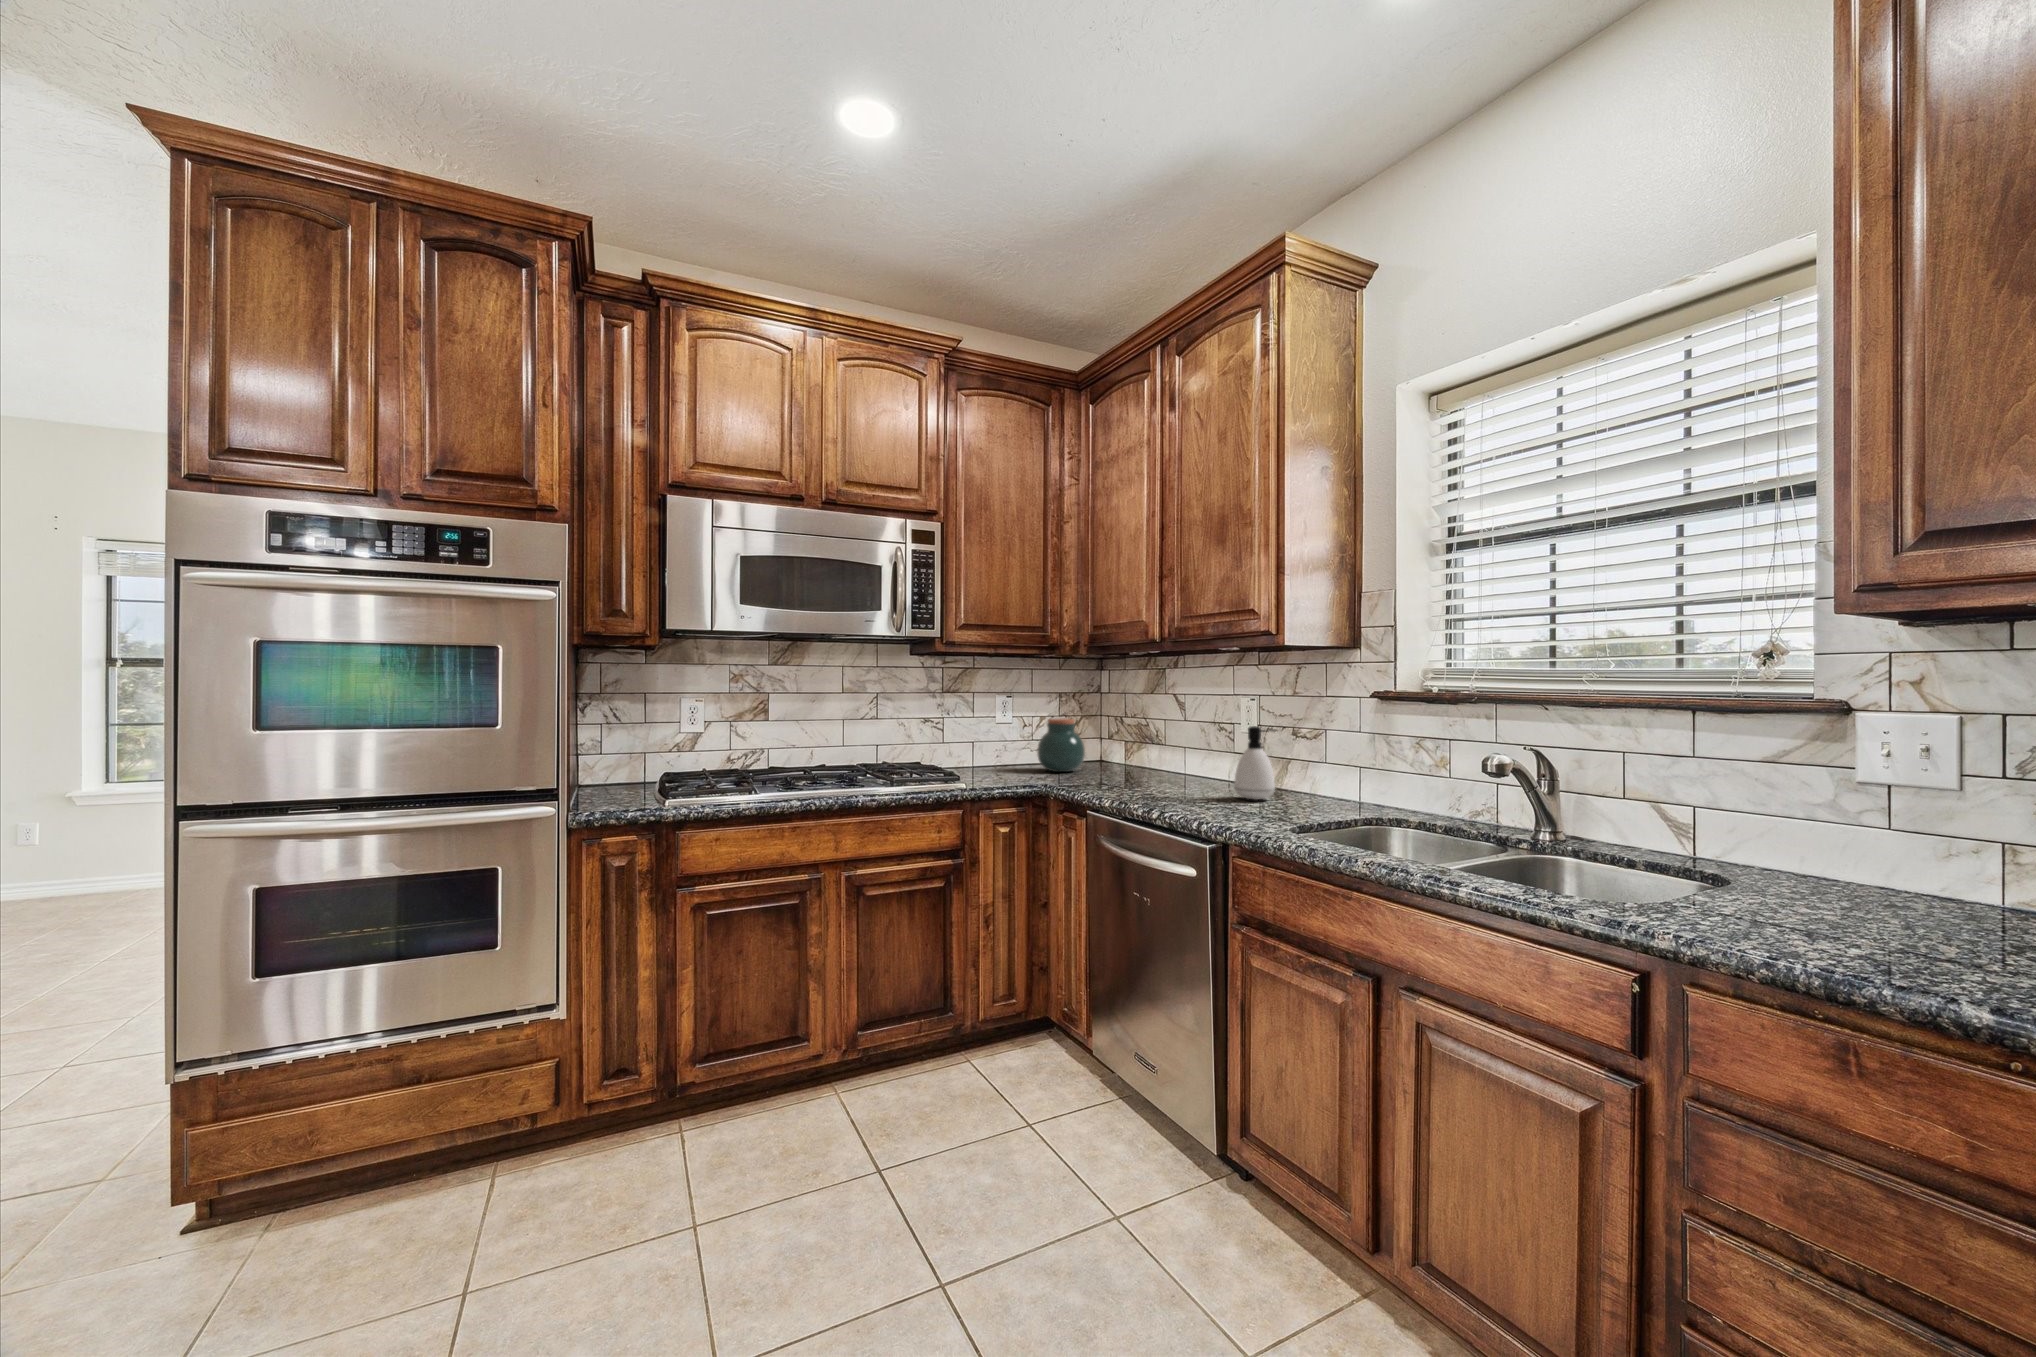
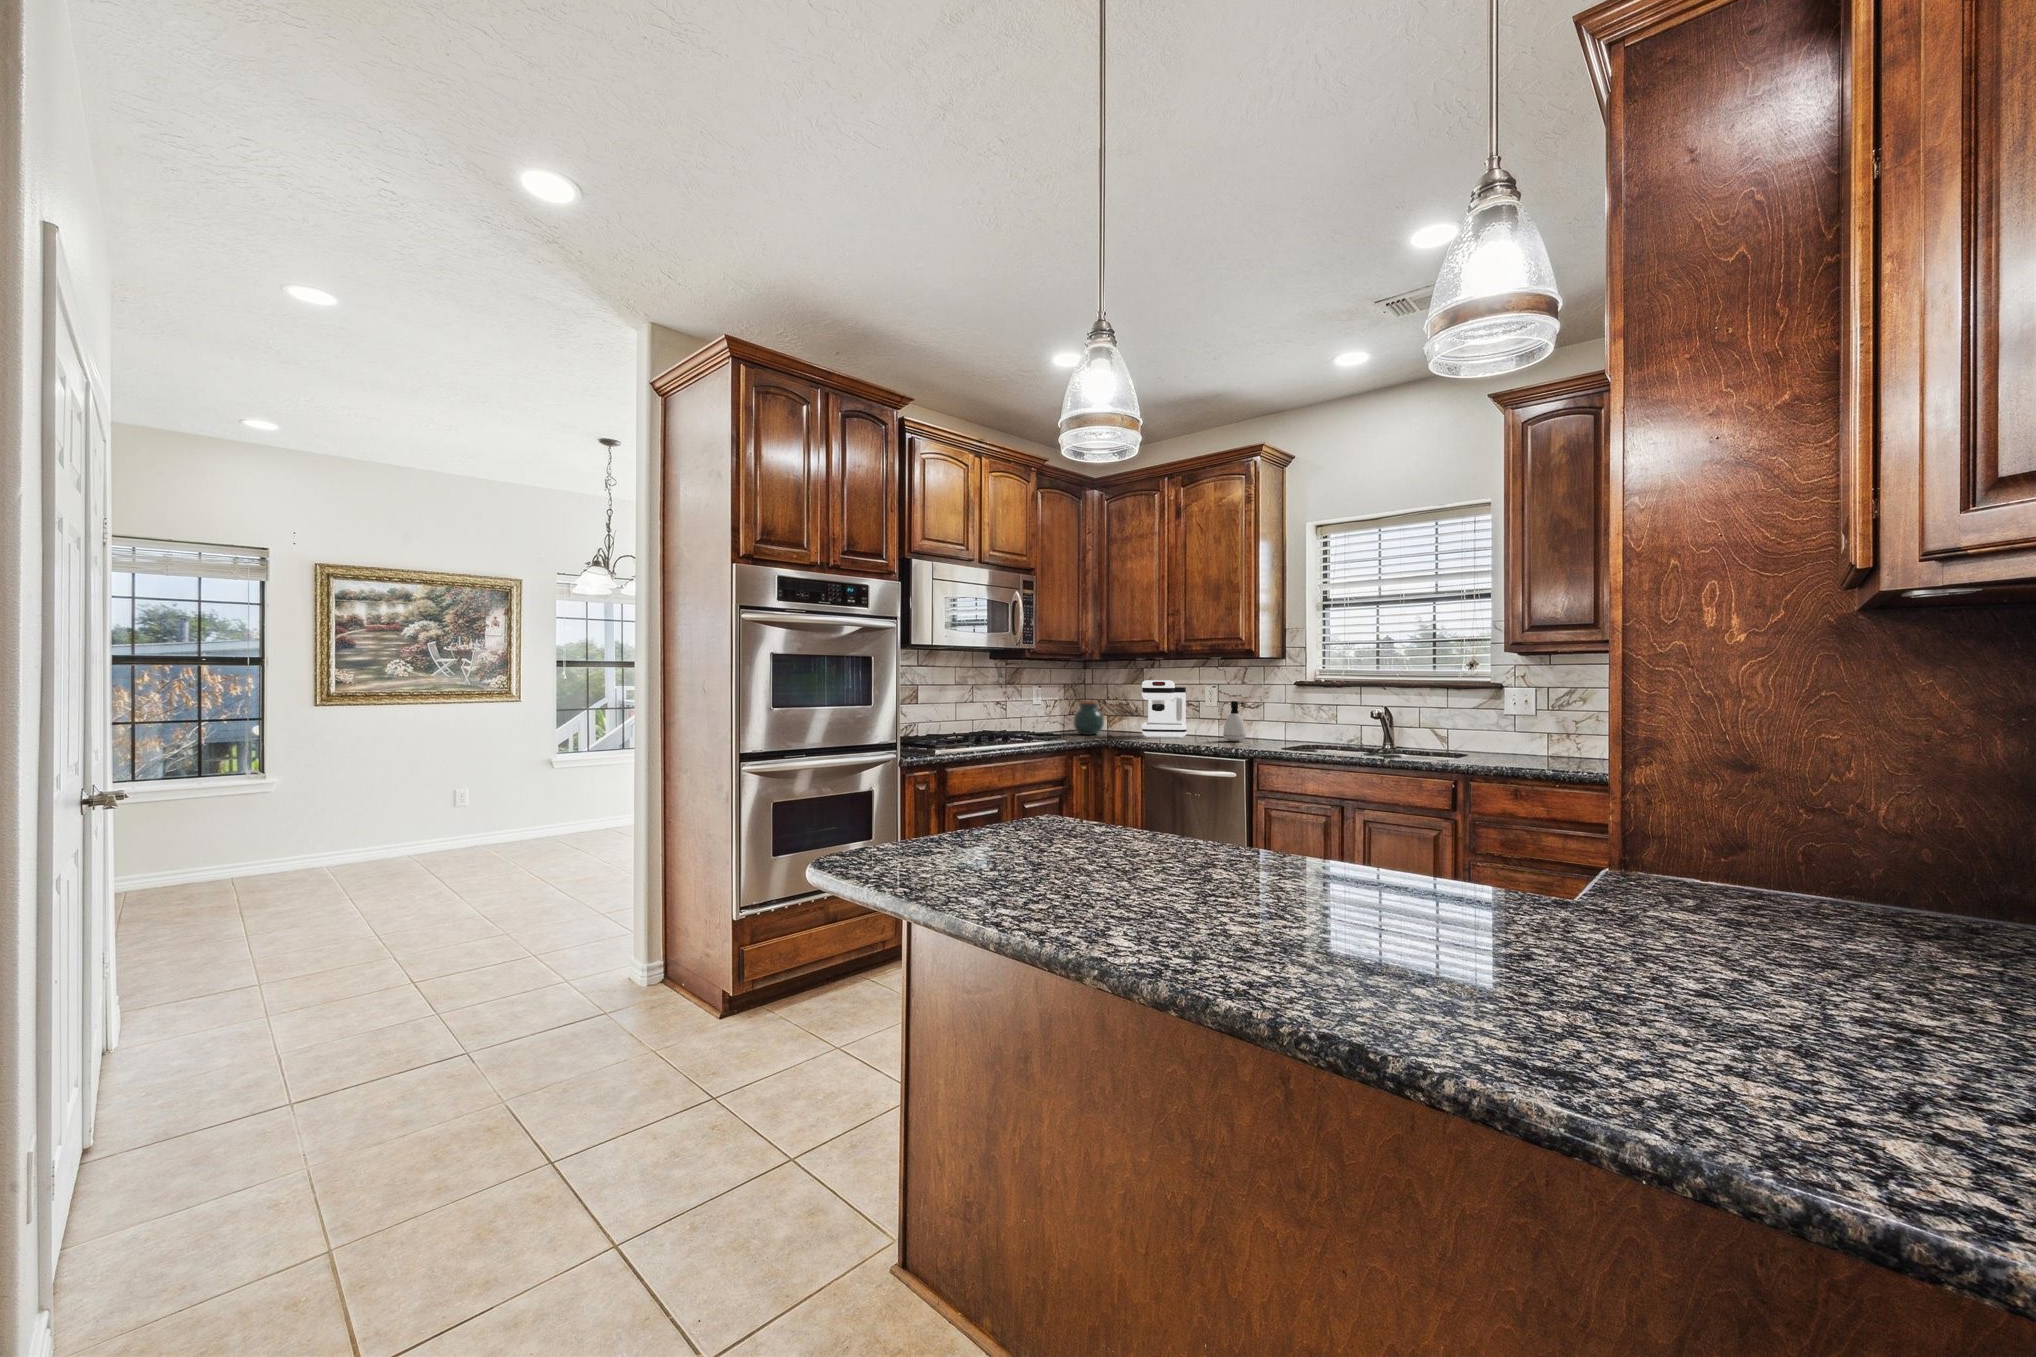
coffee maker: none [1121,687,1208,786] -> present [1142,680,1187,738]

